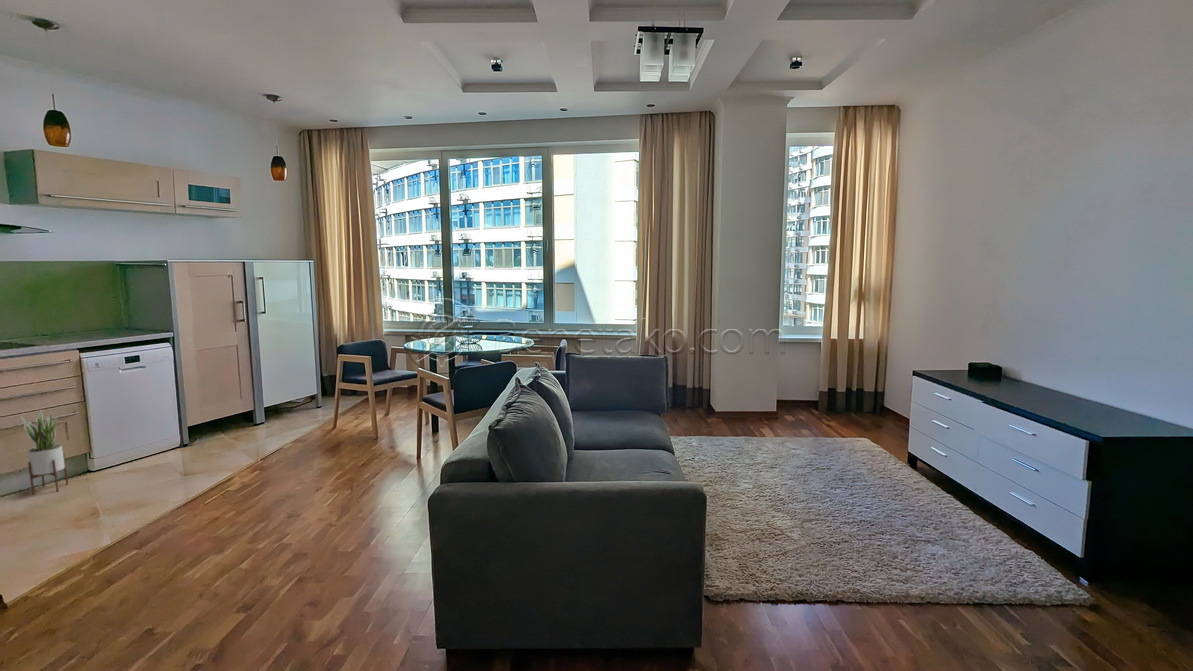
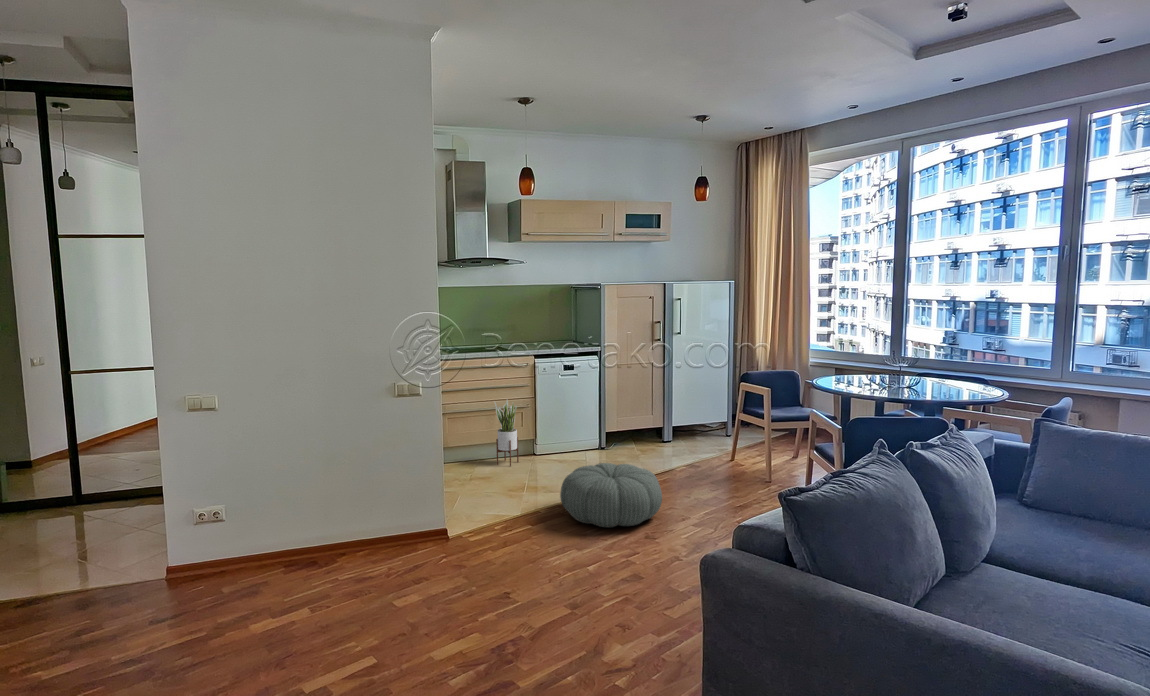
pouf: none [169,453,296,526] -> present [560,463,662,527]

